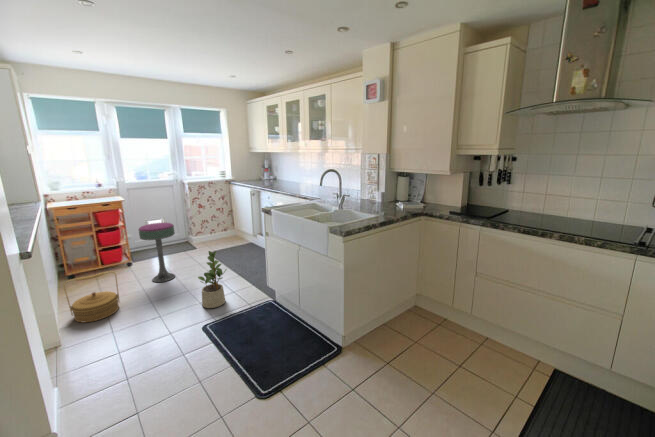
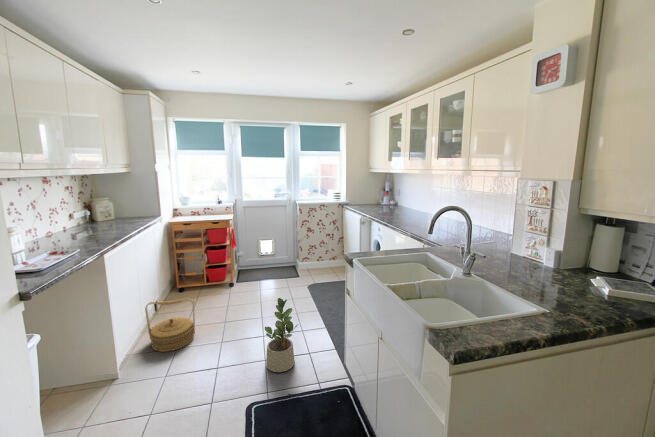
bar stool: present [139,223,175,282] -> none [230,248,265,315]

